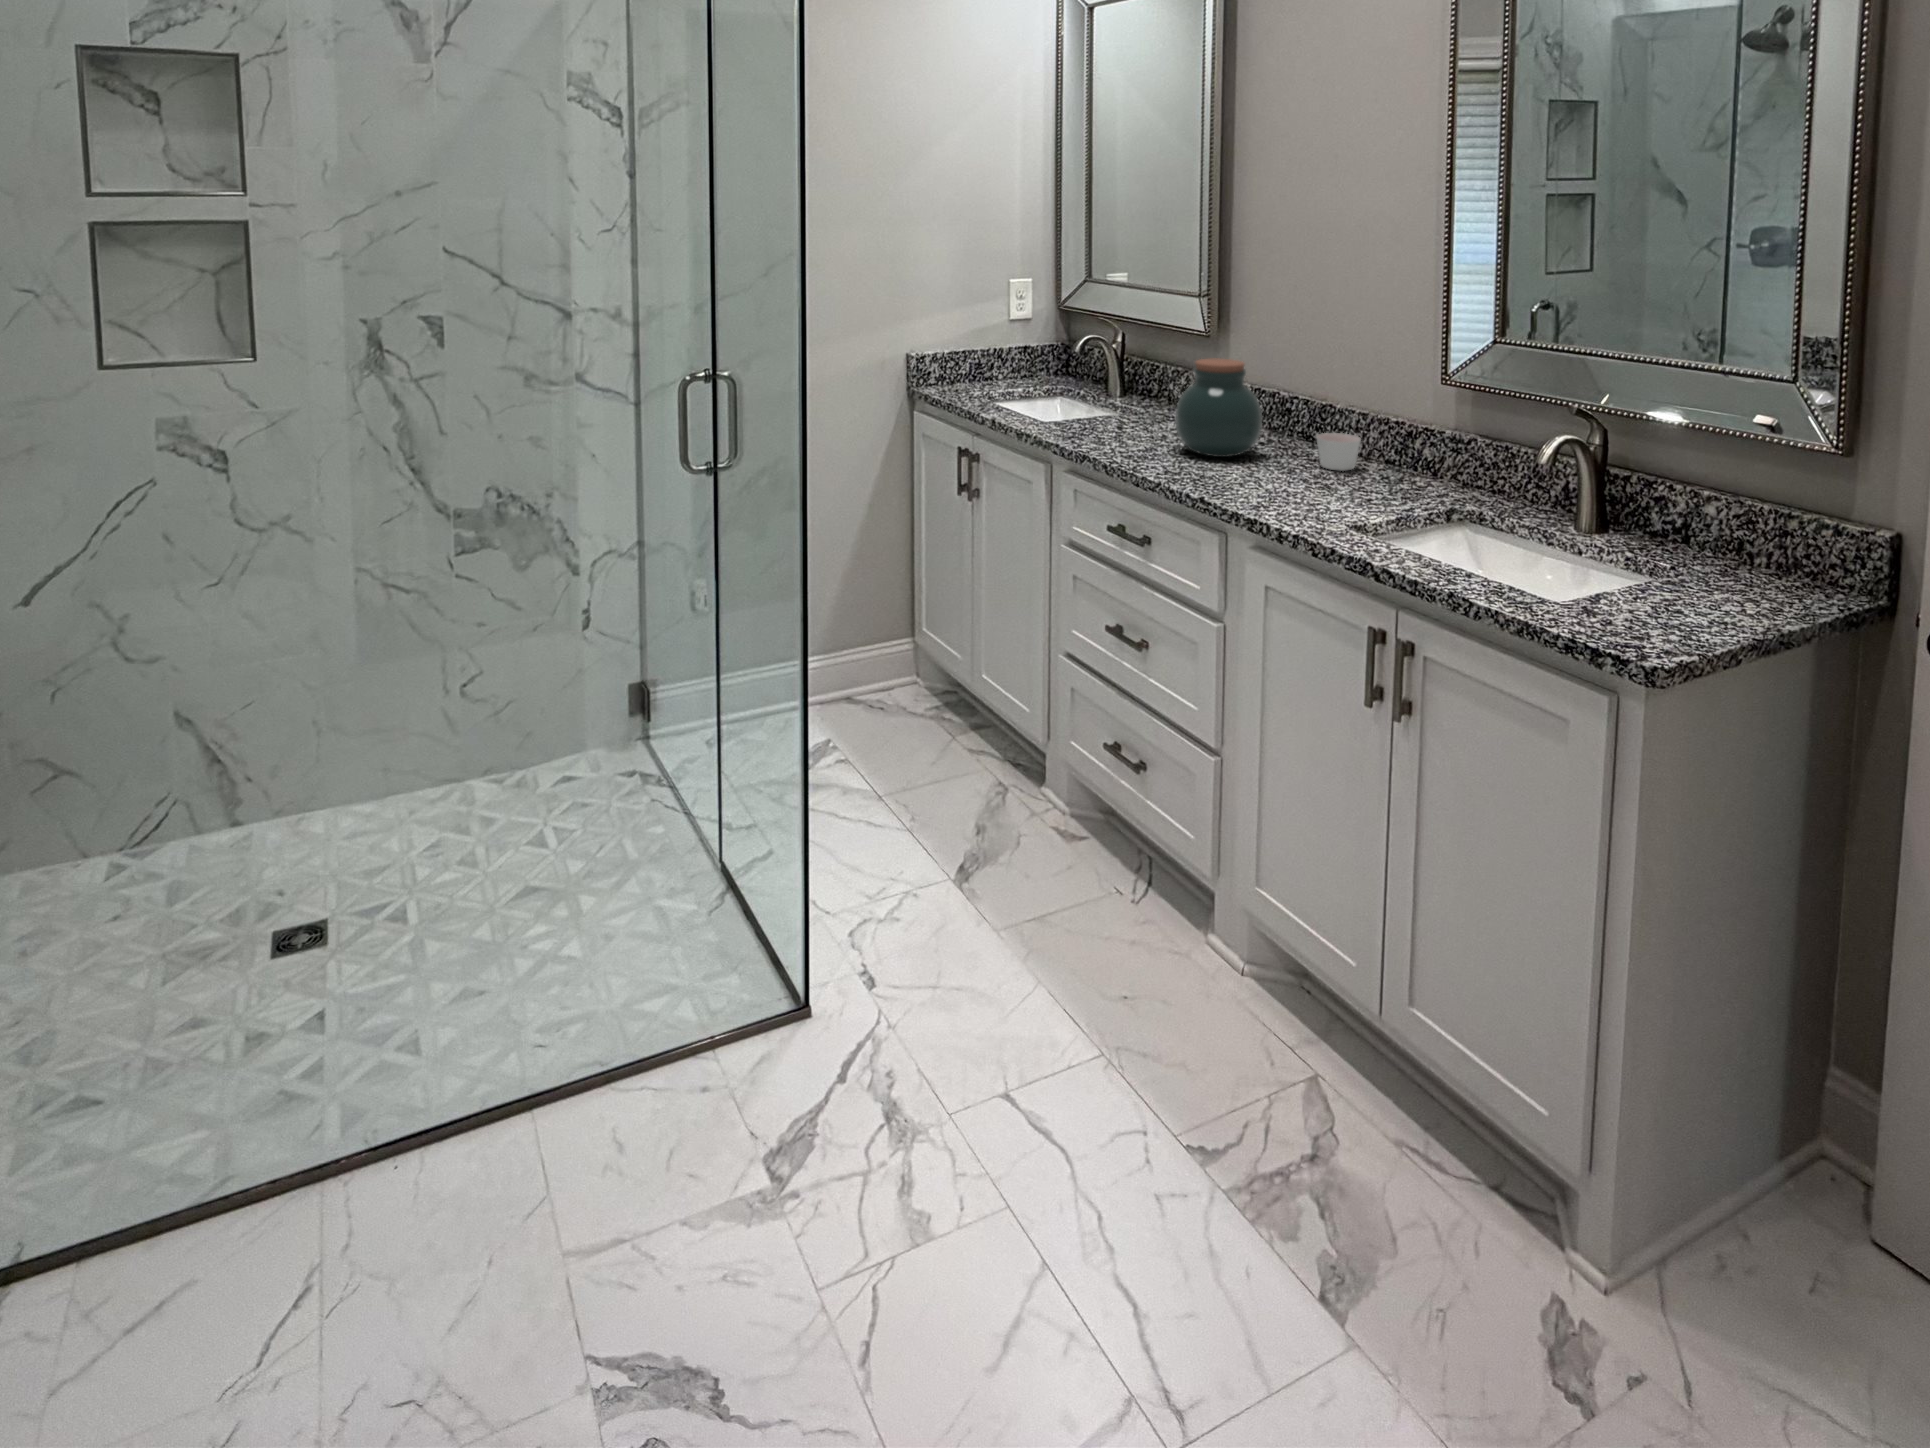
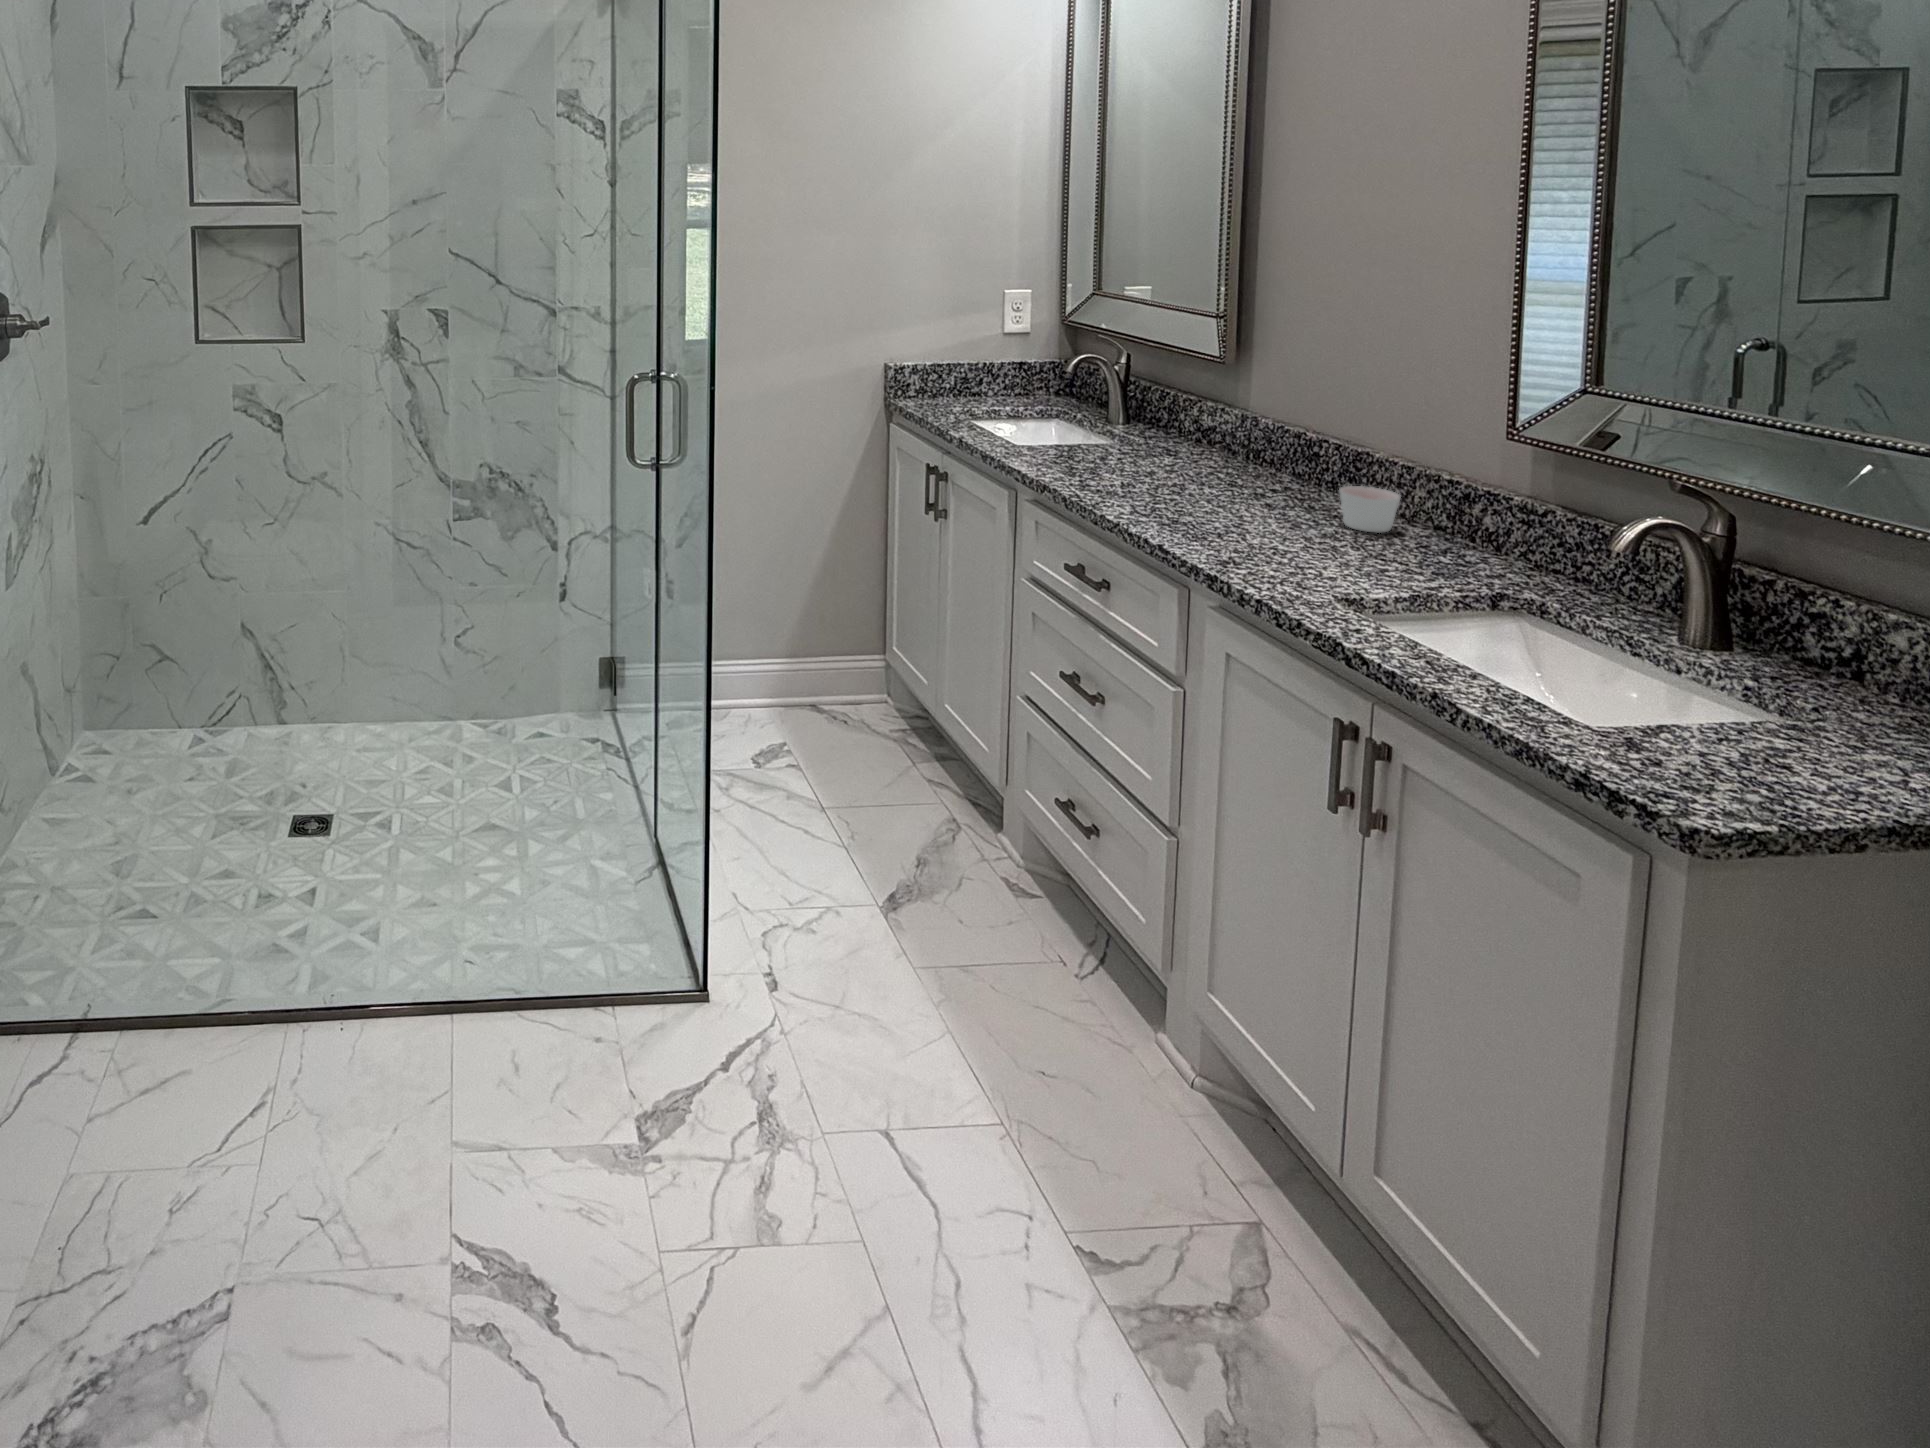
jar: present [1175,359,1262,457] -> none [1162,389,1271,502]

